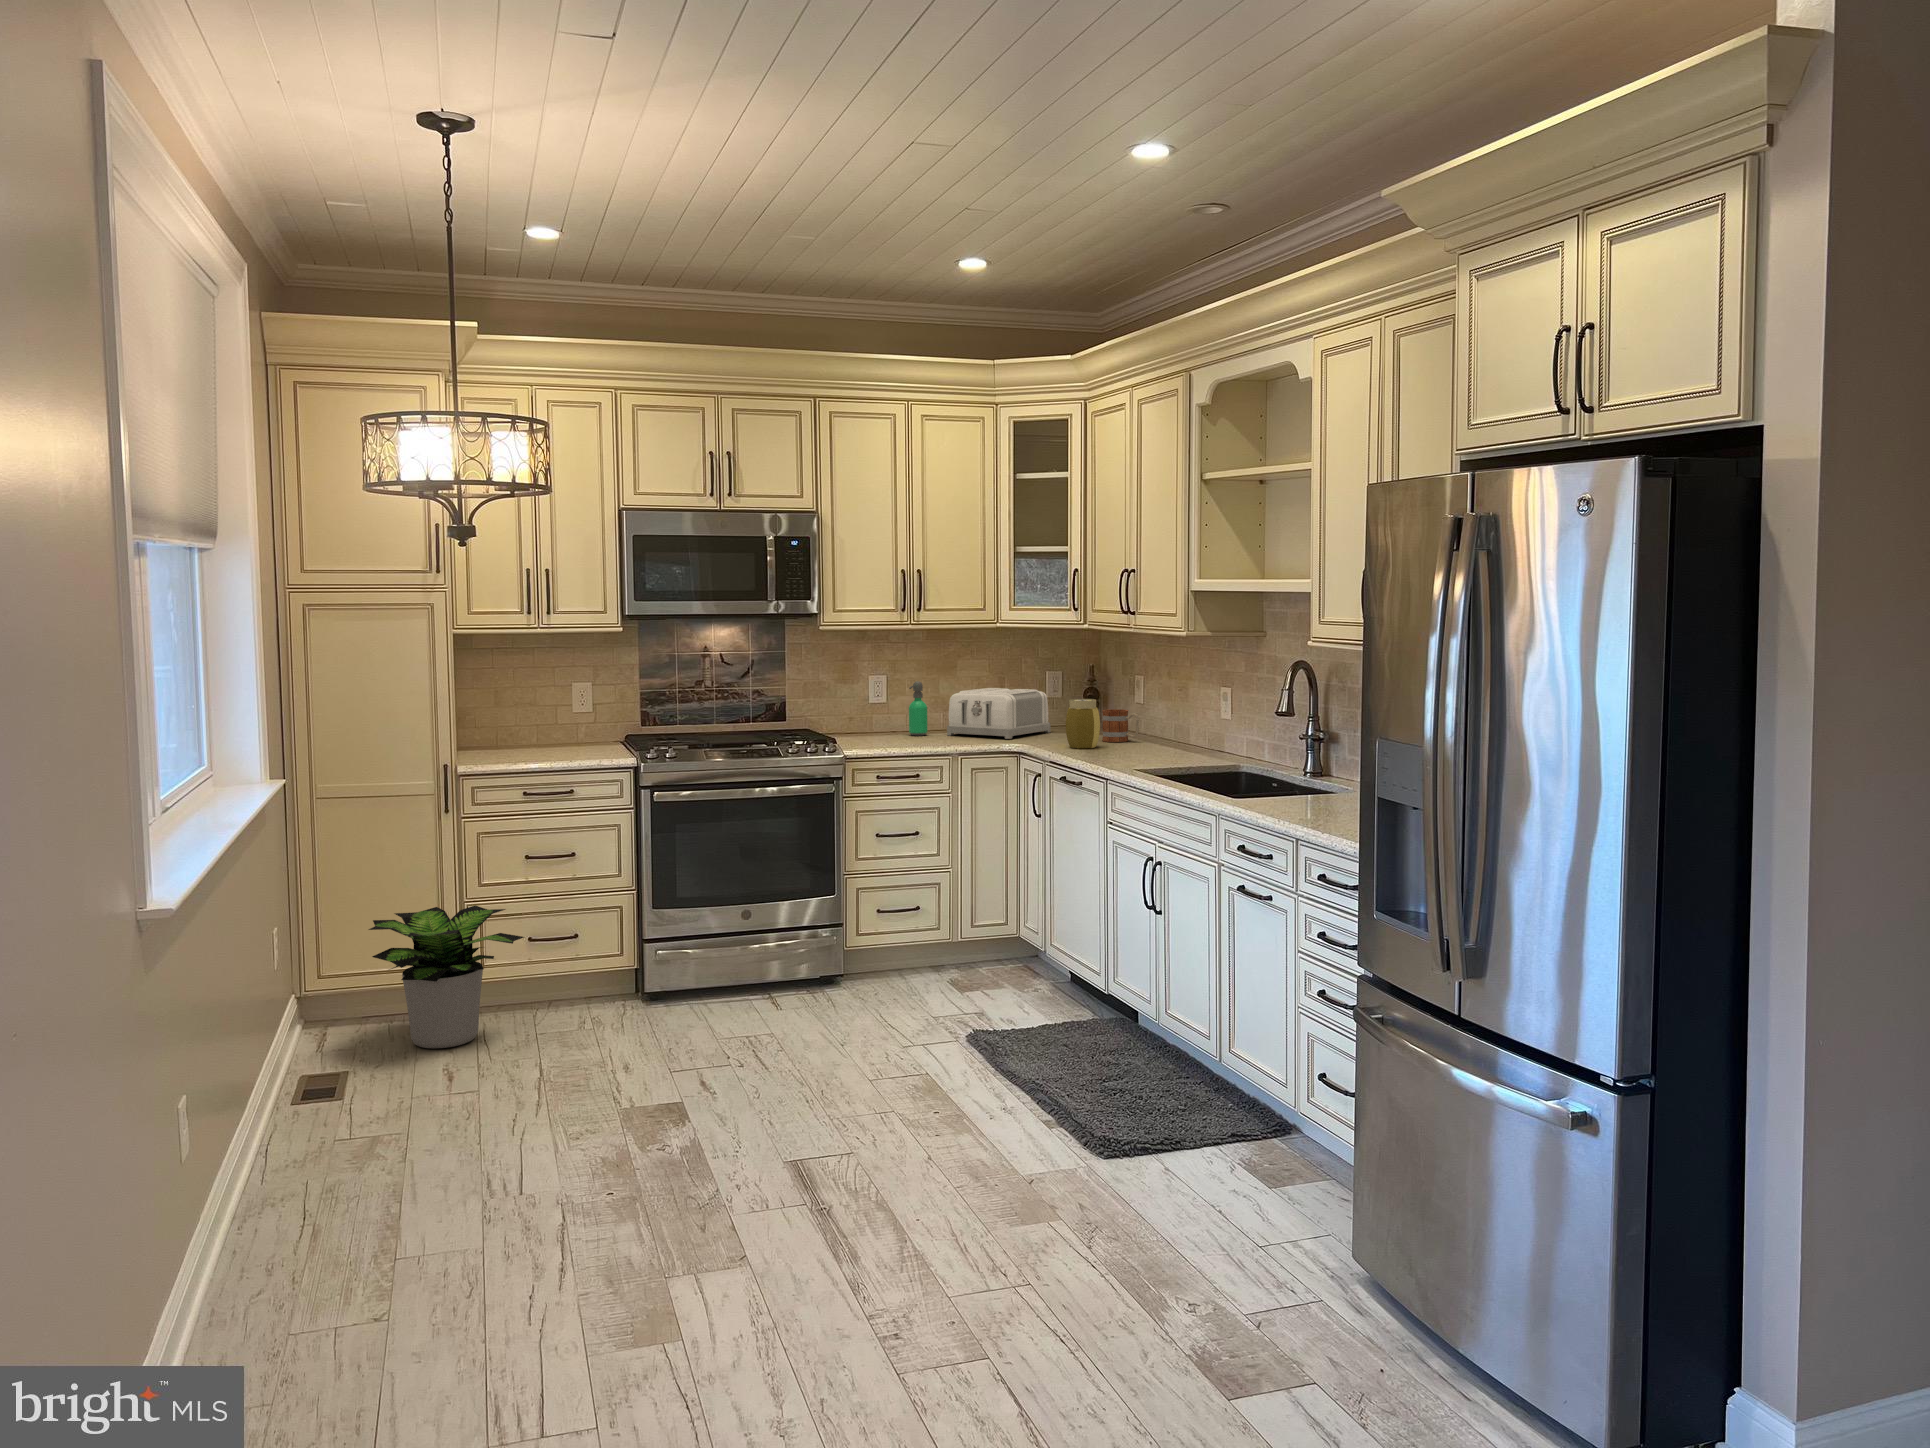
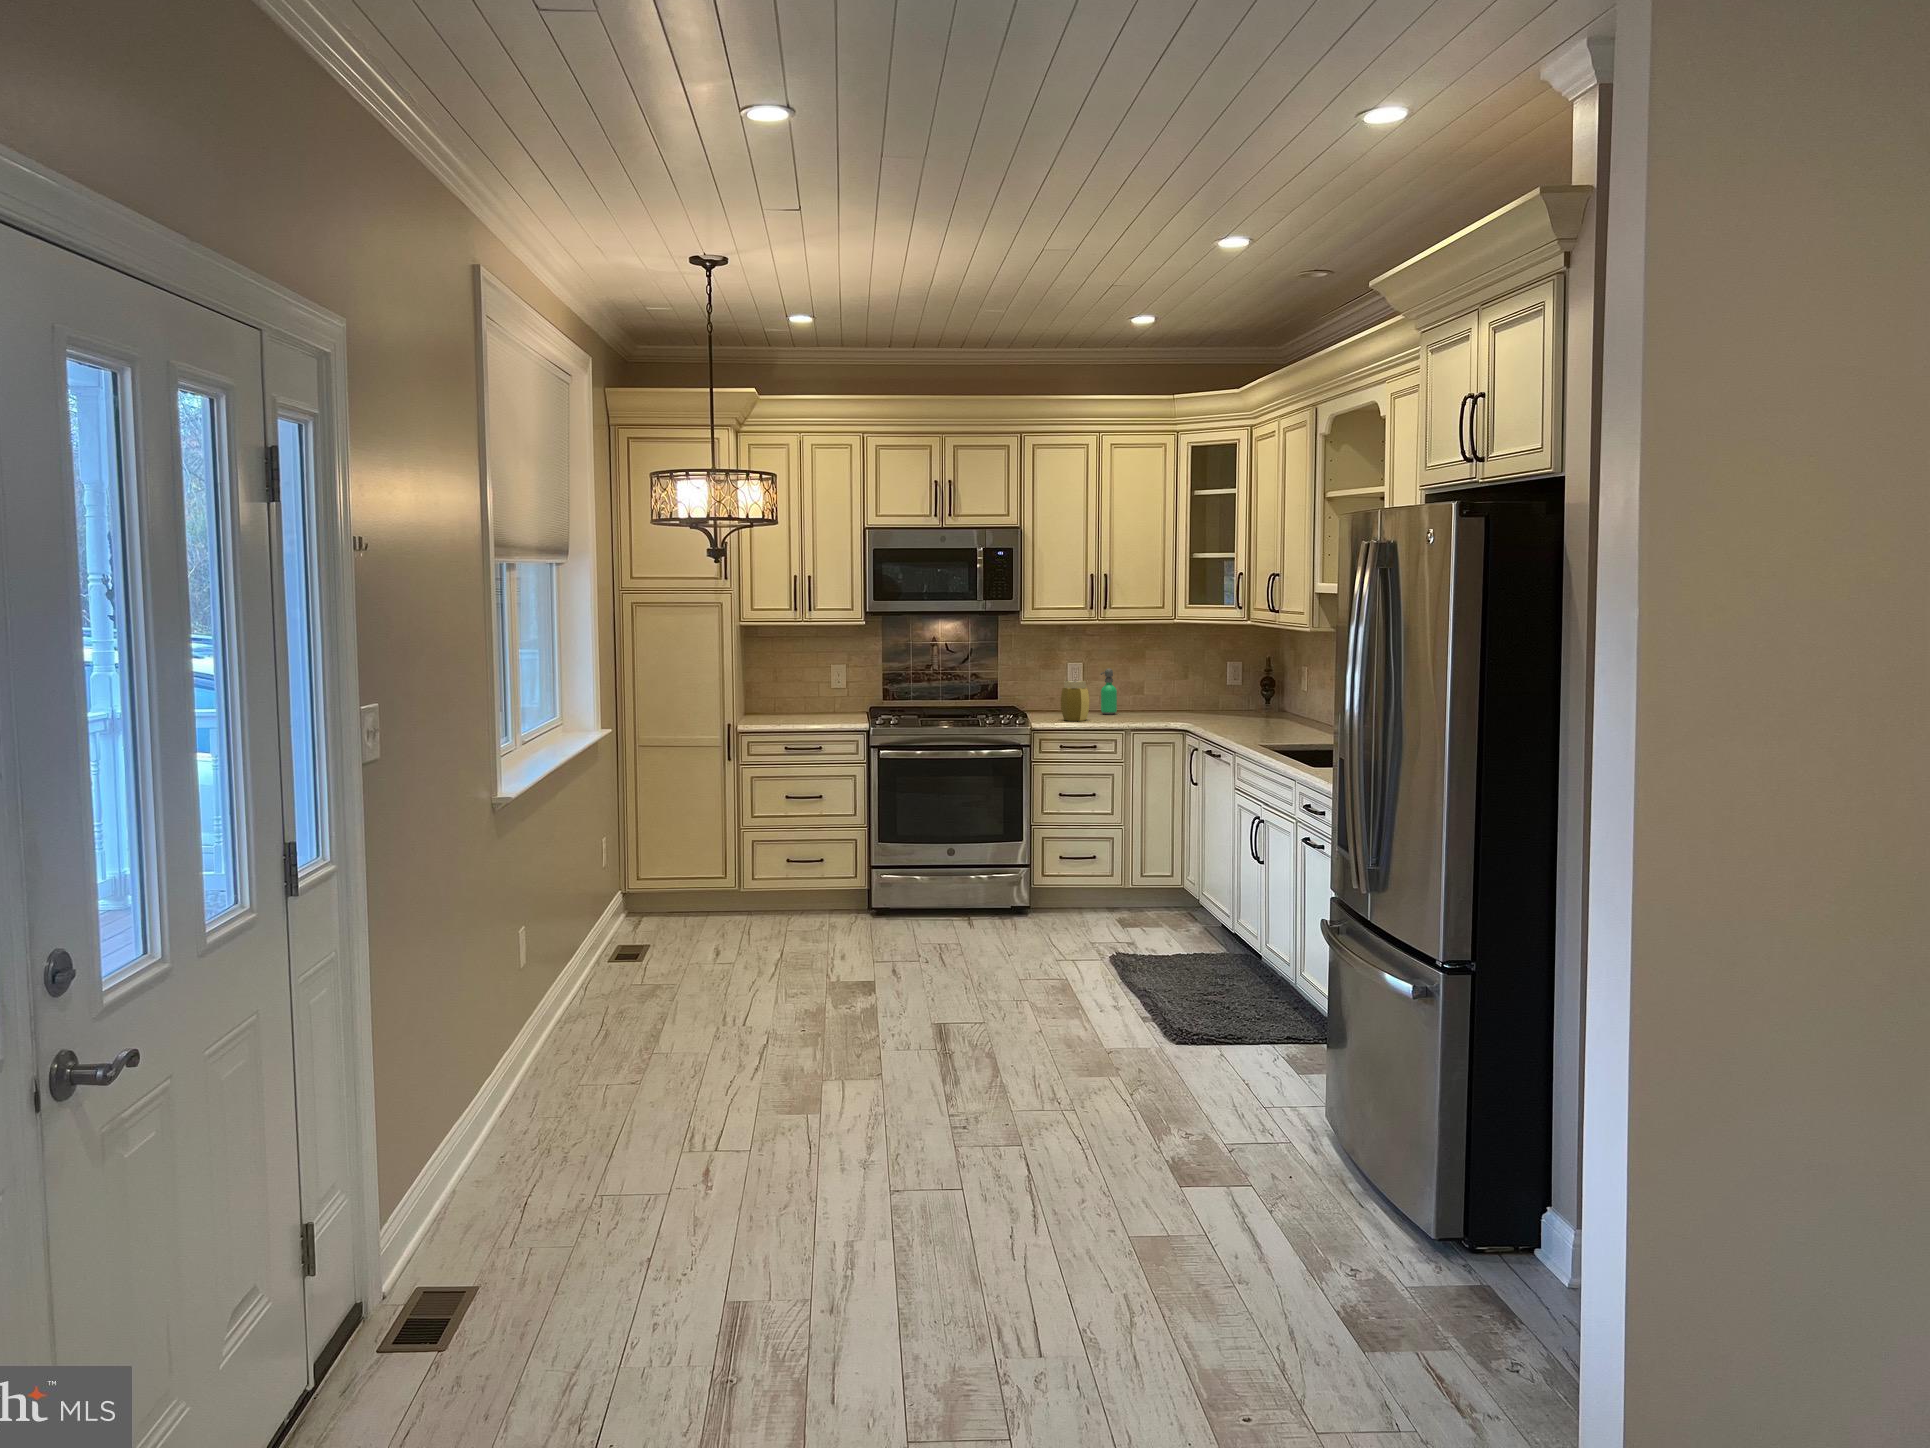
toaster: present [947,688,1050,739] -> none [1133,675,1225,719]
jar: present [1066,699,1100,748] -> present [1061,681,1089,721]
mug: present [1102,709,1139,742] -> none [1262,696,1294,724]
potted plant: present [369,905,524,1048] -> none [667,831,779,935]

